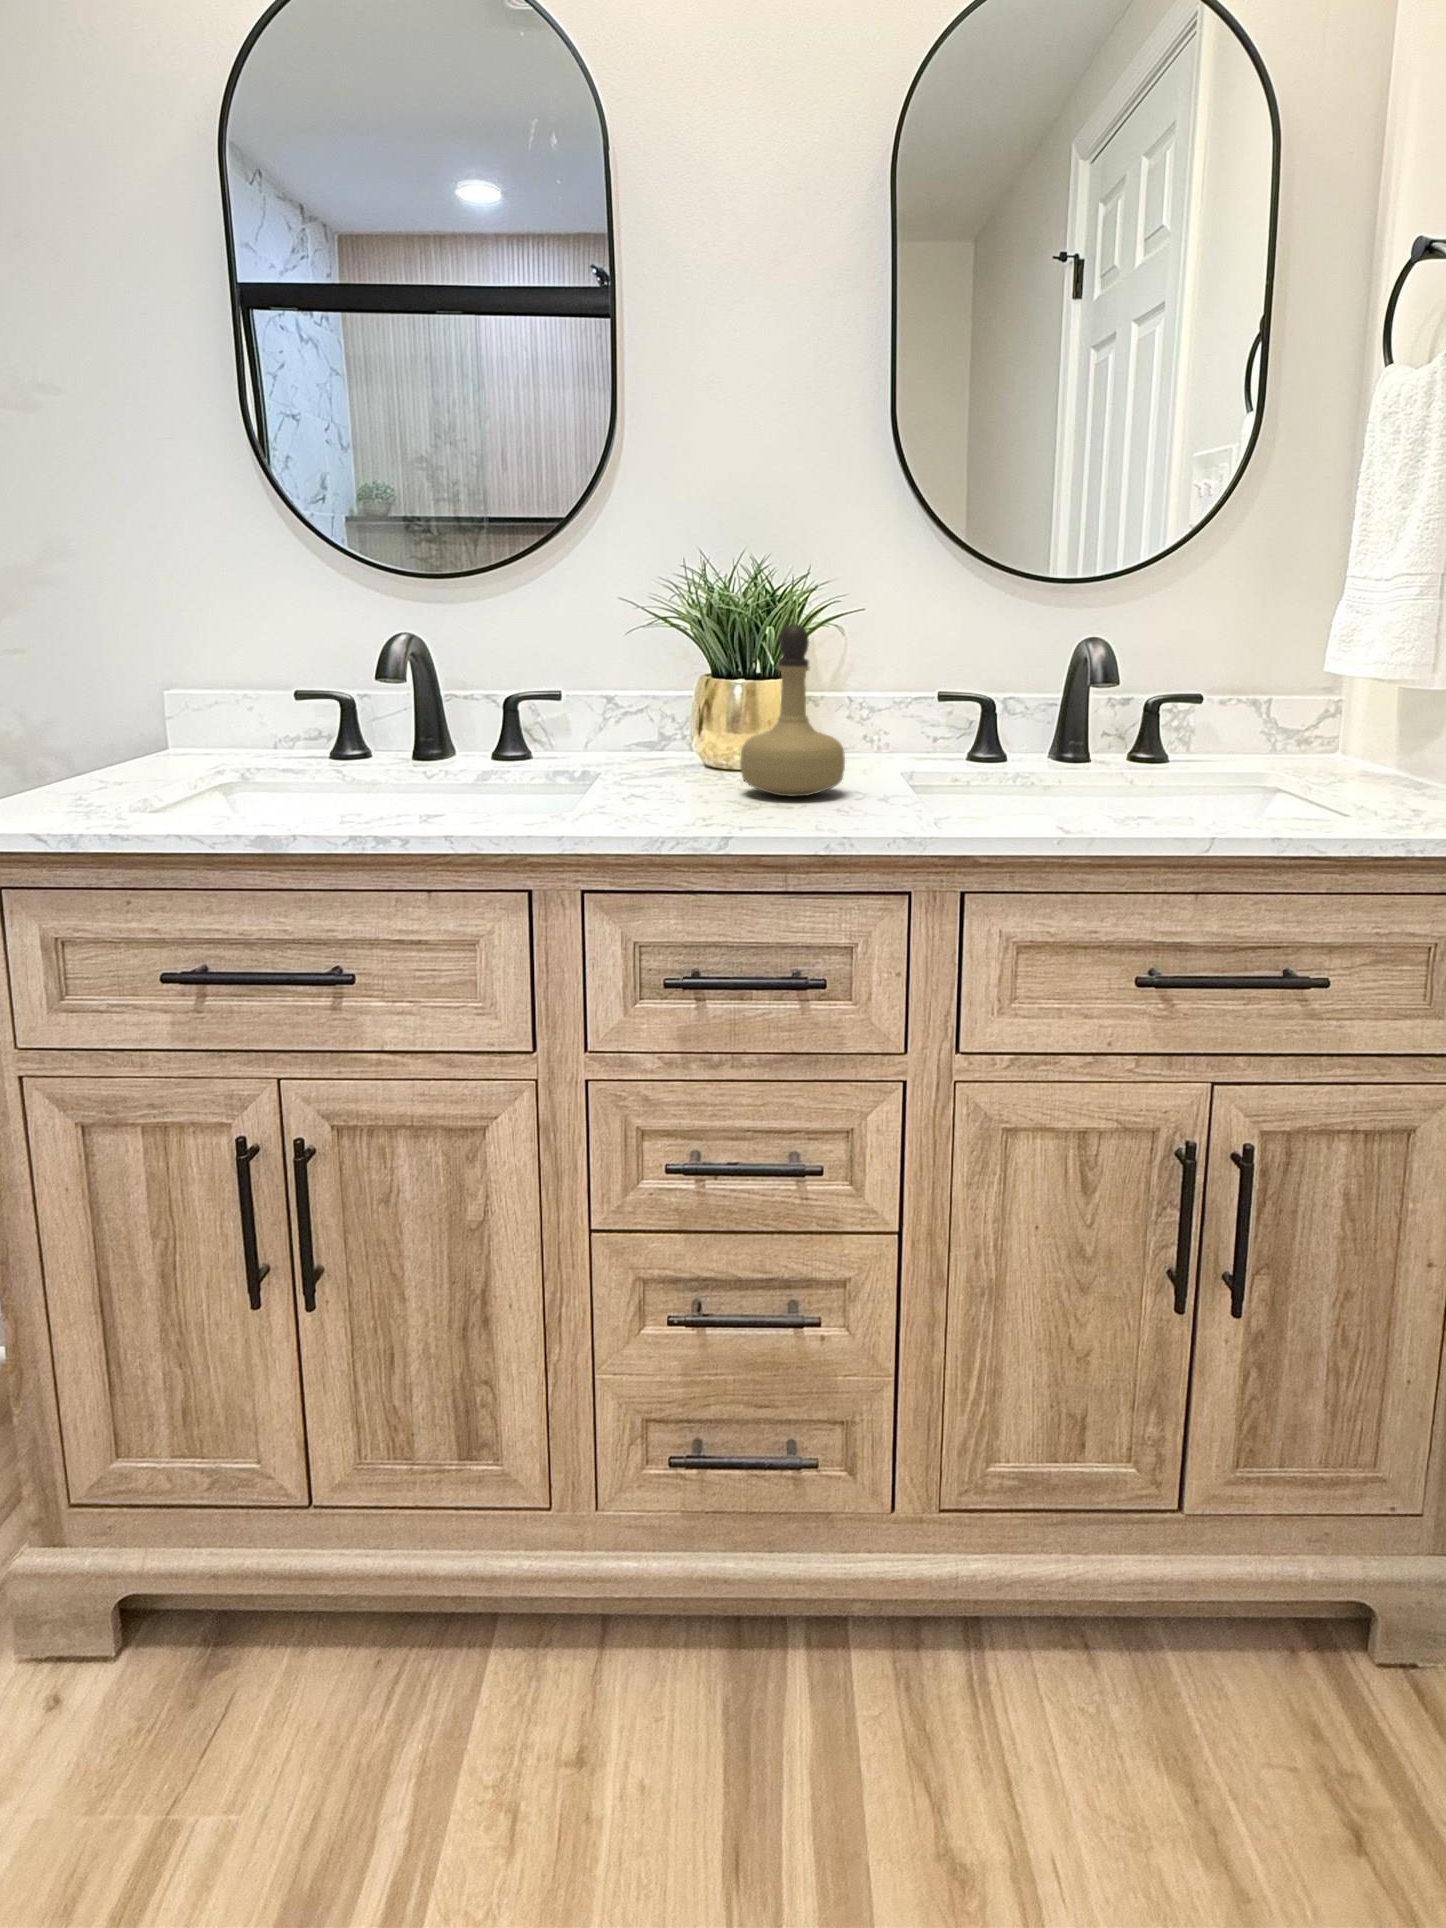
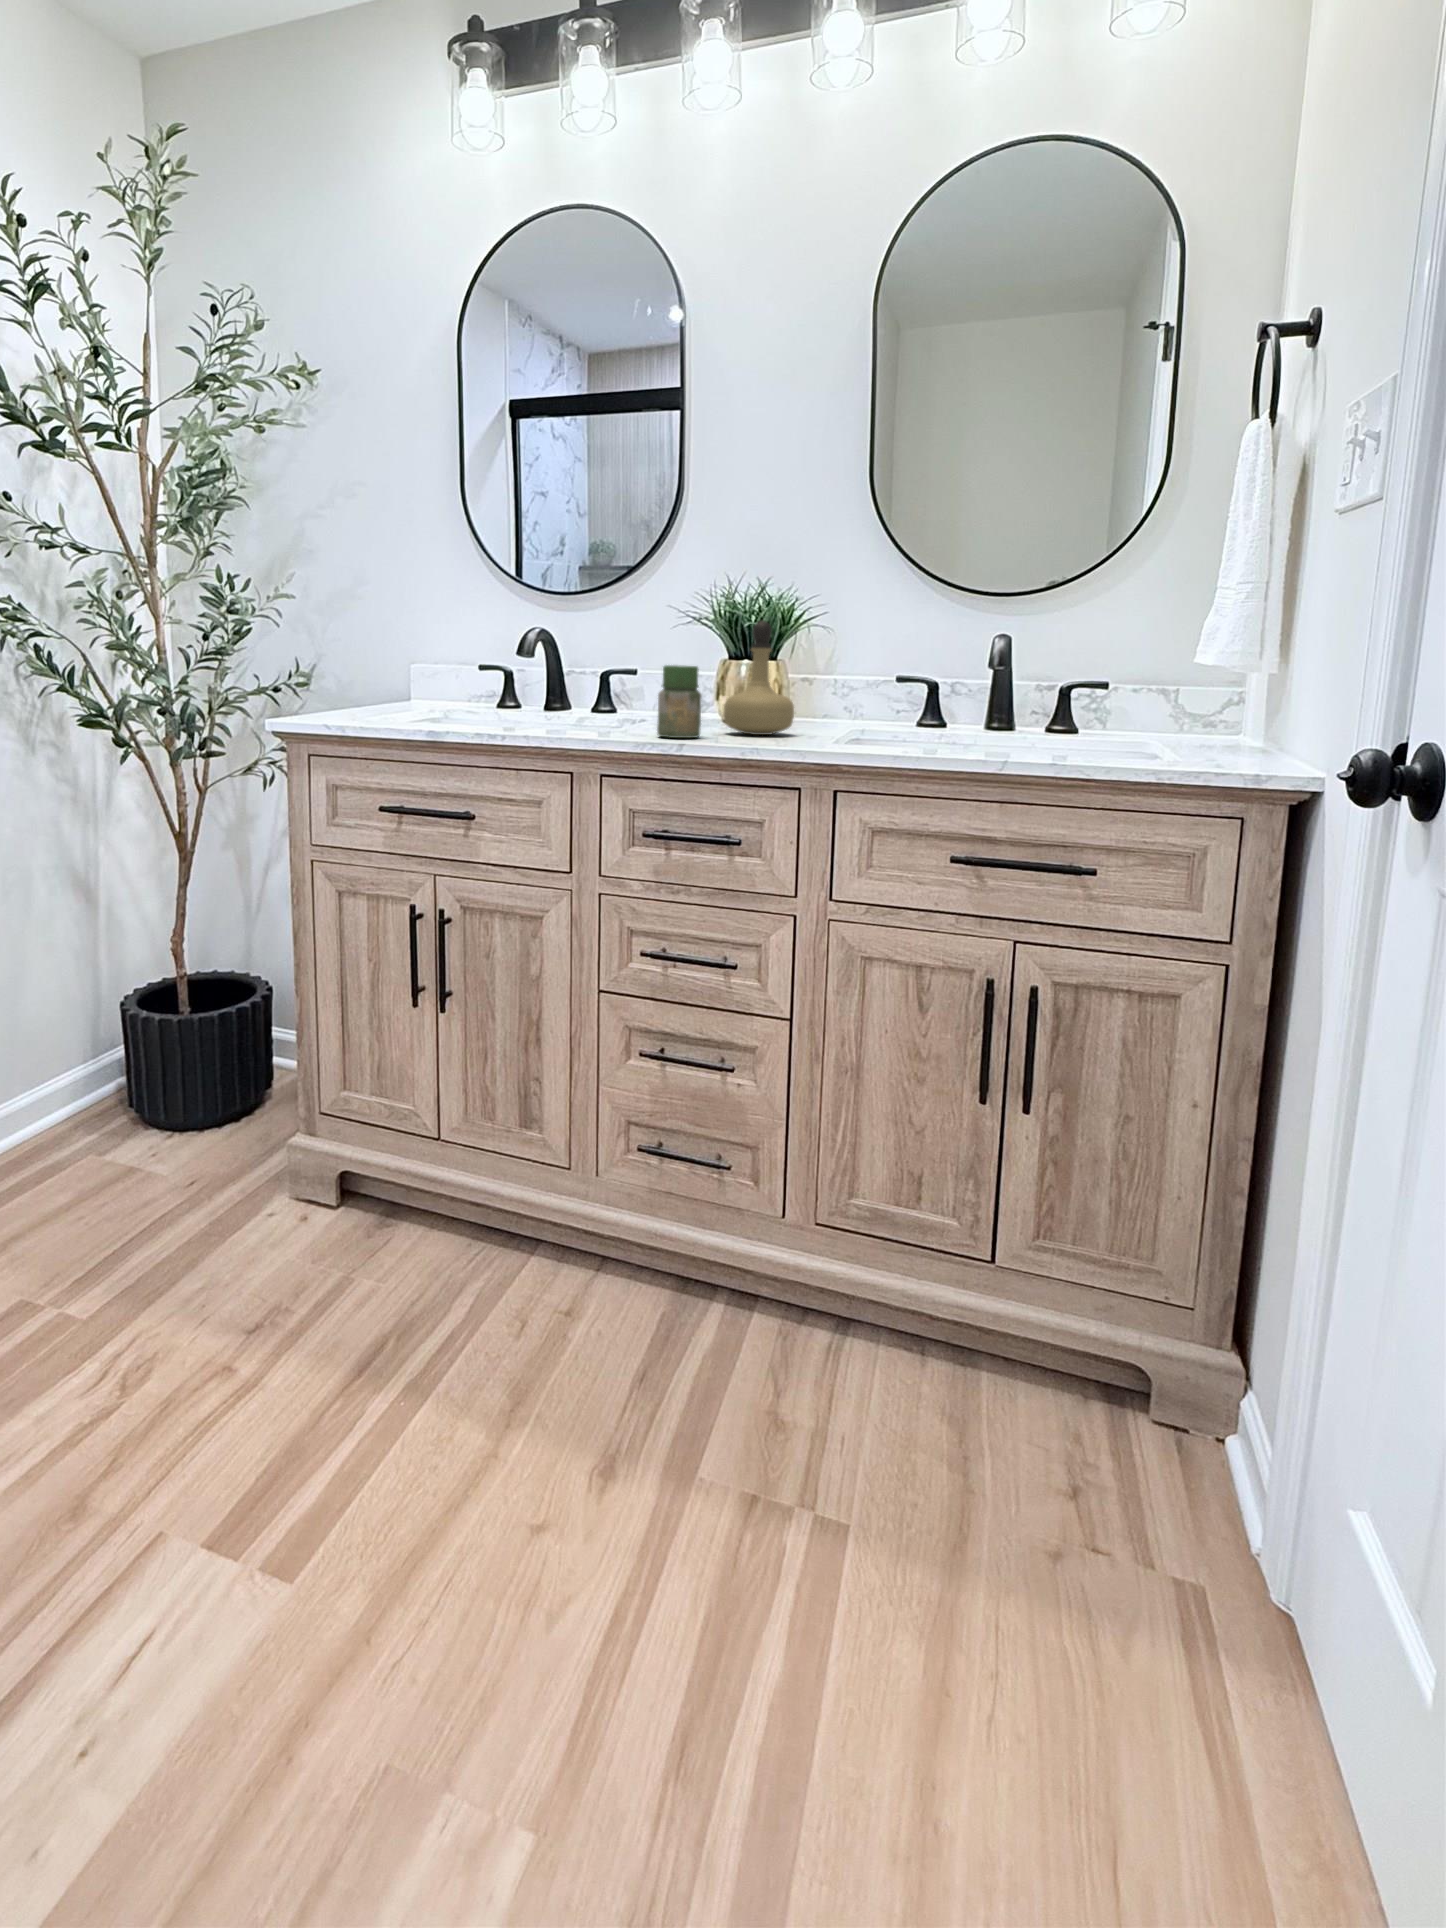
jar: none [661,700,730,818] -> present [657,665,702,738]

